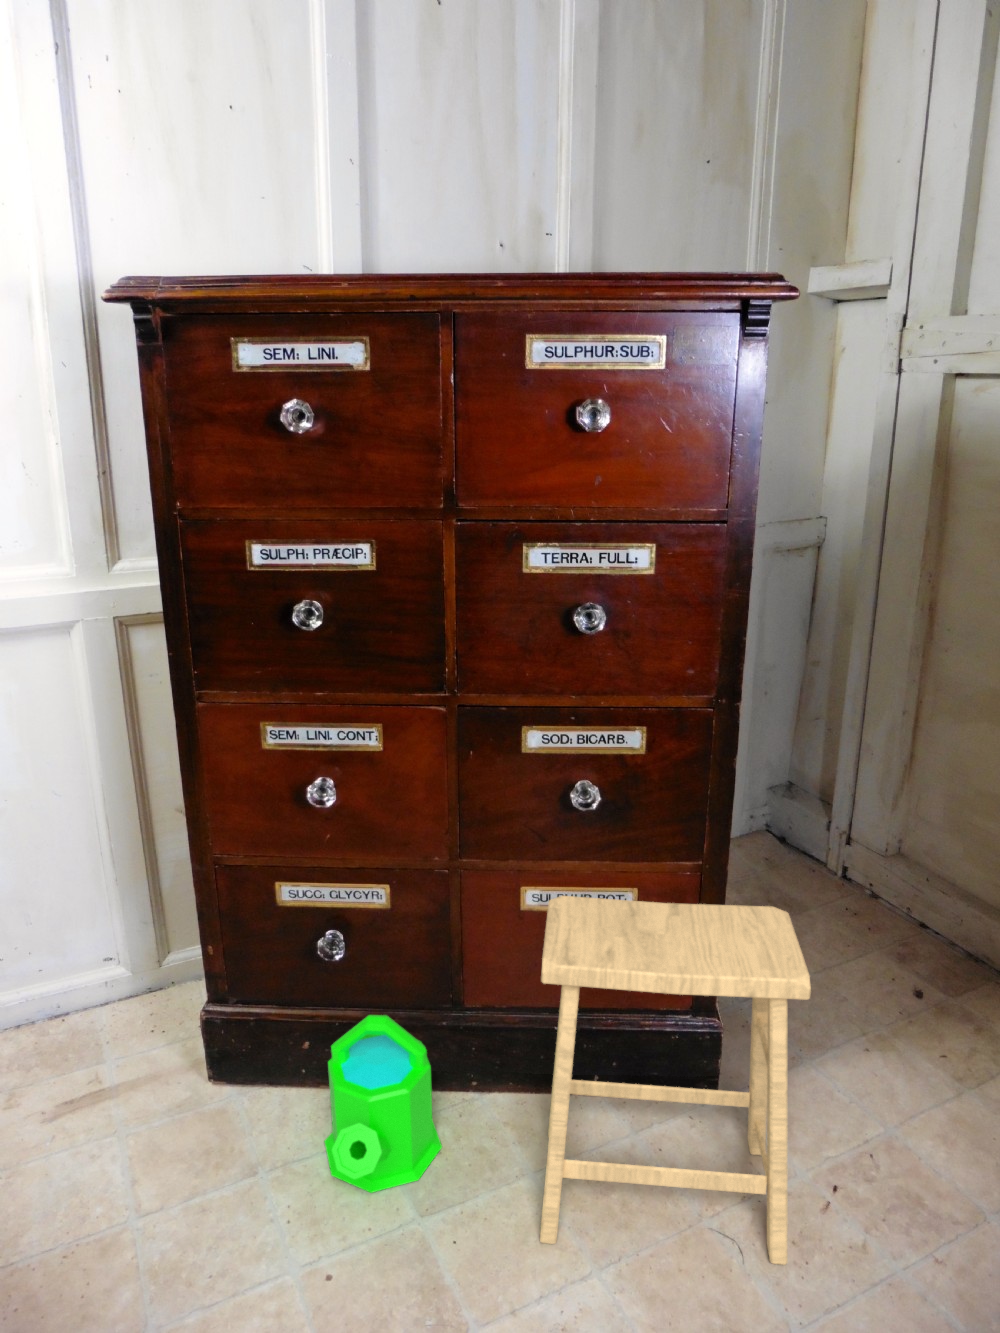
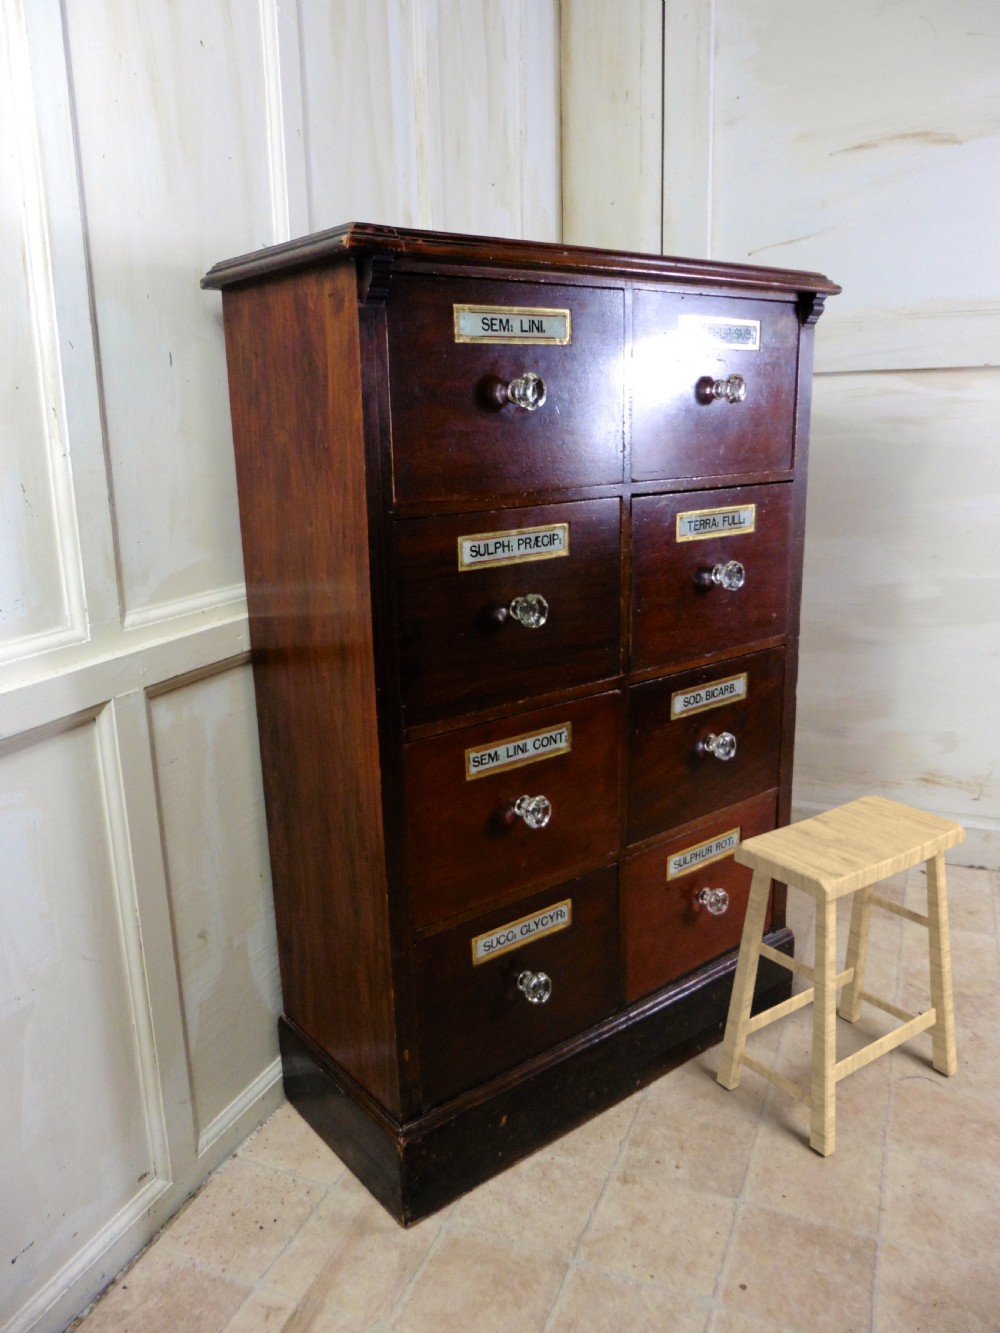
watering can: present [324,1015,442,1193] -> none [555,1026,732,1222]

